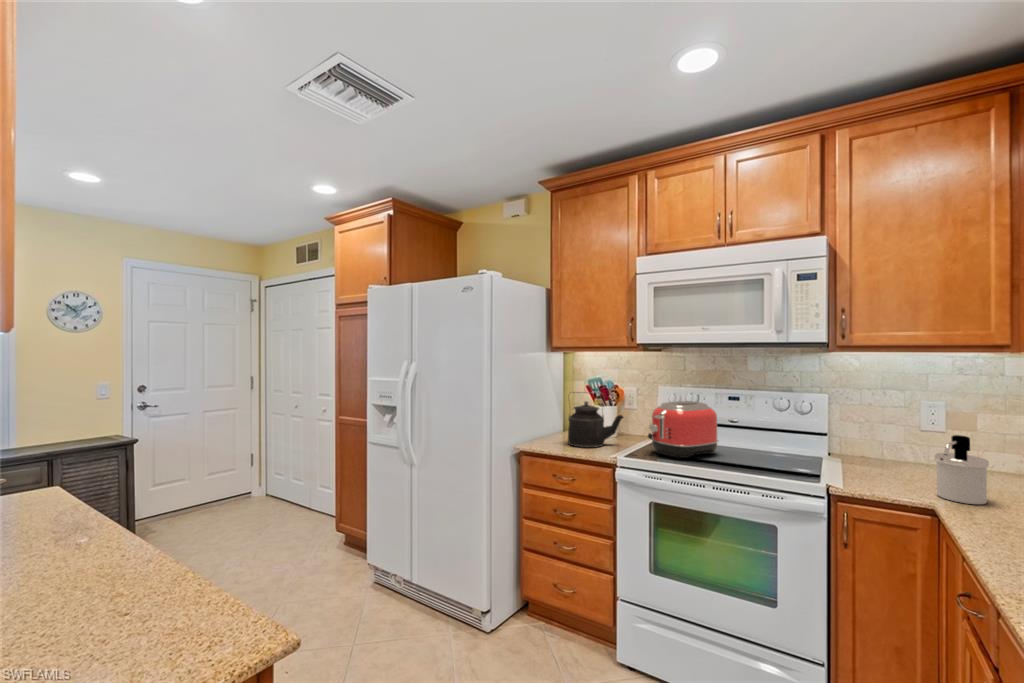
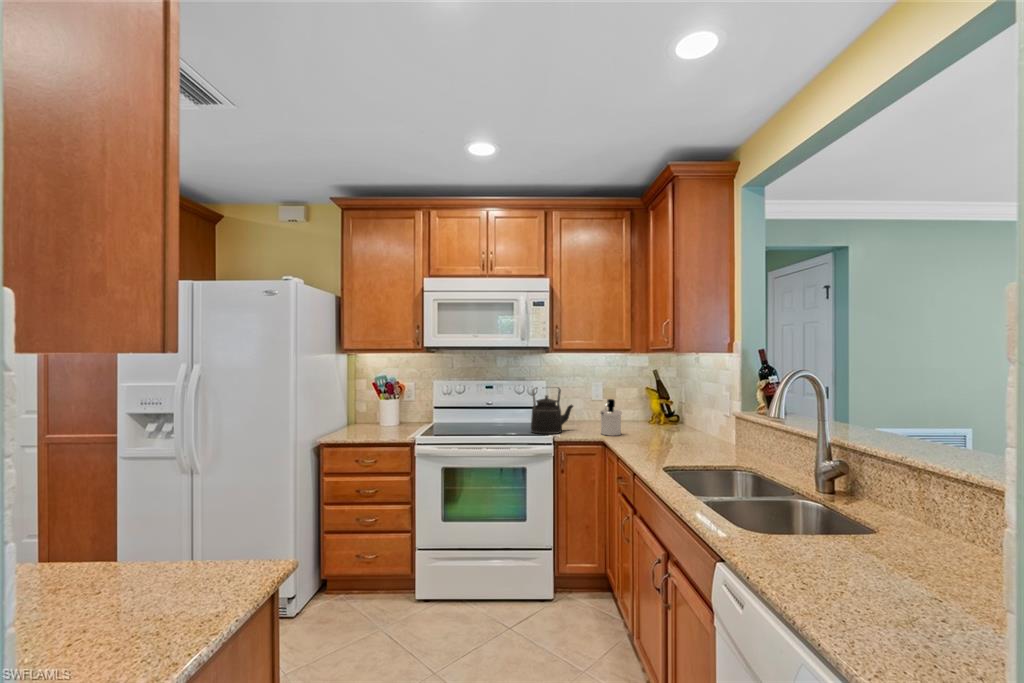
kettle: present [568,393,623,448] -> present [531,388,573,434]
toaster: present [648,401,718,459] -> none [434,391,482,434]

